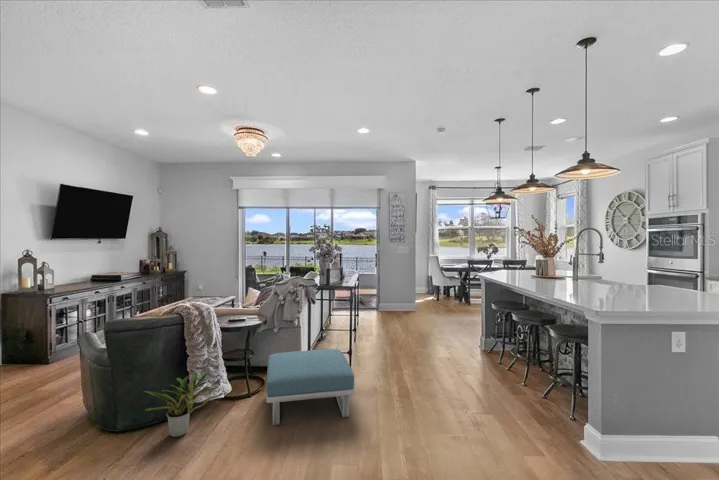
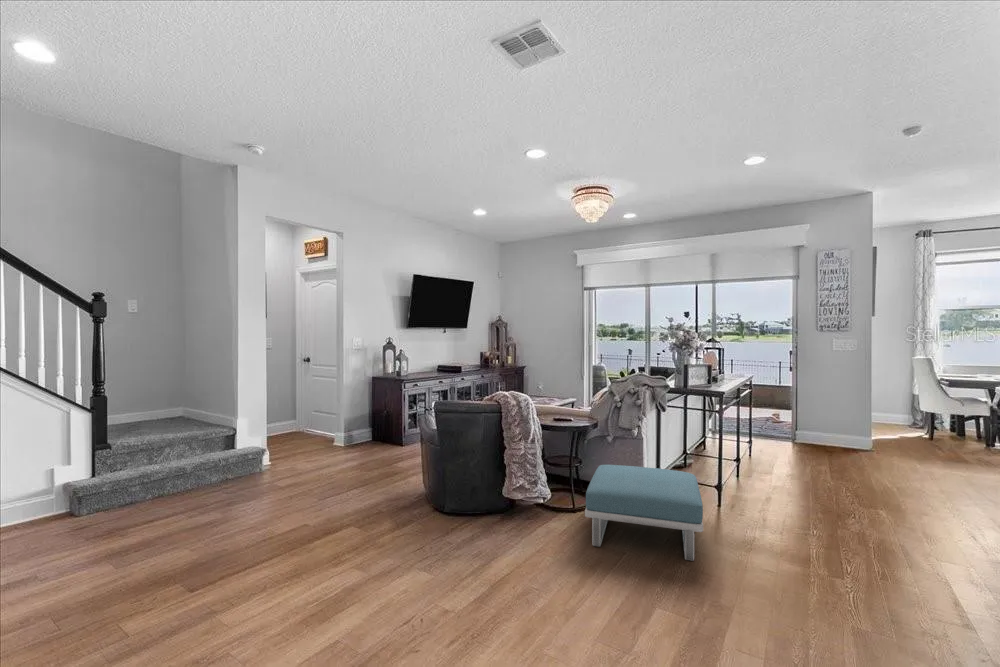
potted plant: present [145,372,219,437] -> none [462,468,537,532]

